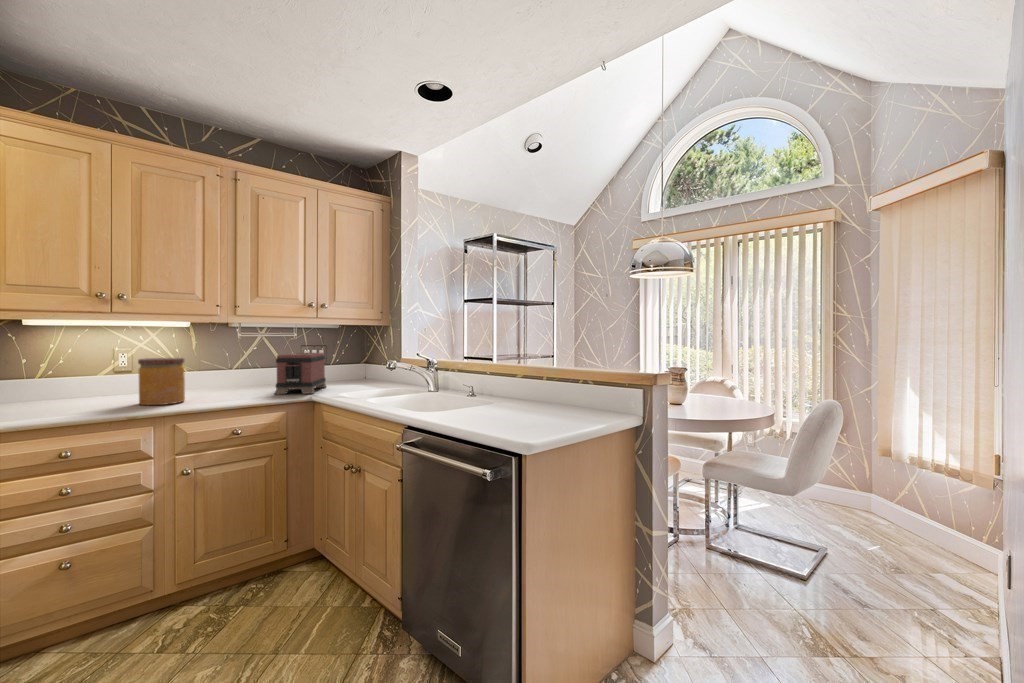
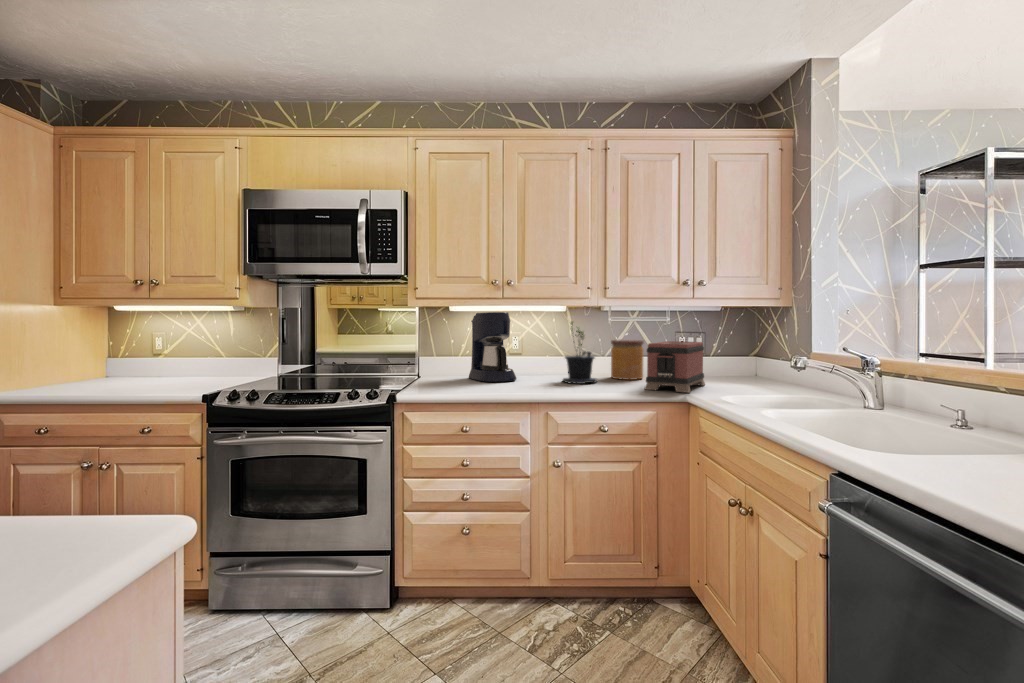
coffee maker: none [57,326,129,402] -> present [468,312,517,382]
potted plant: none [187,336,227,395] -> present [563,321,597,384]
jar: present [138,358,185,405] -> present [611,339,644,380]

